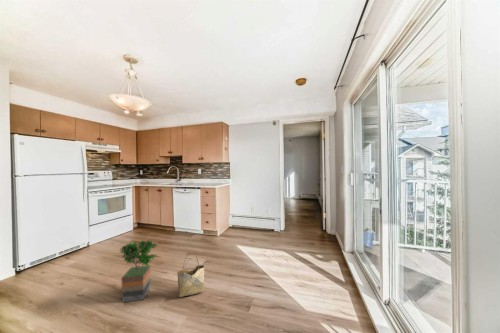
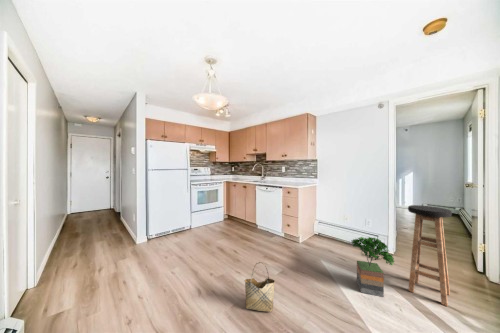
bar stool: none [291,193,312,253] -> present [408,205,452,306]
potted tree: present [120,241,157,302] -> present [352,237,394,297]

